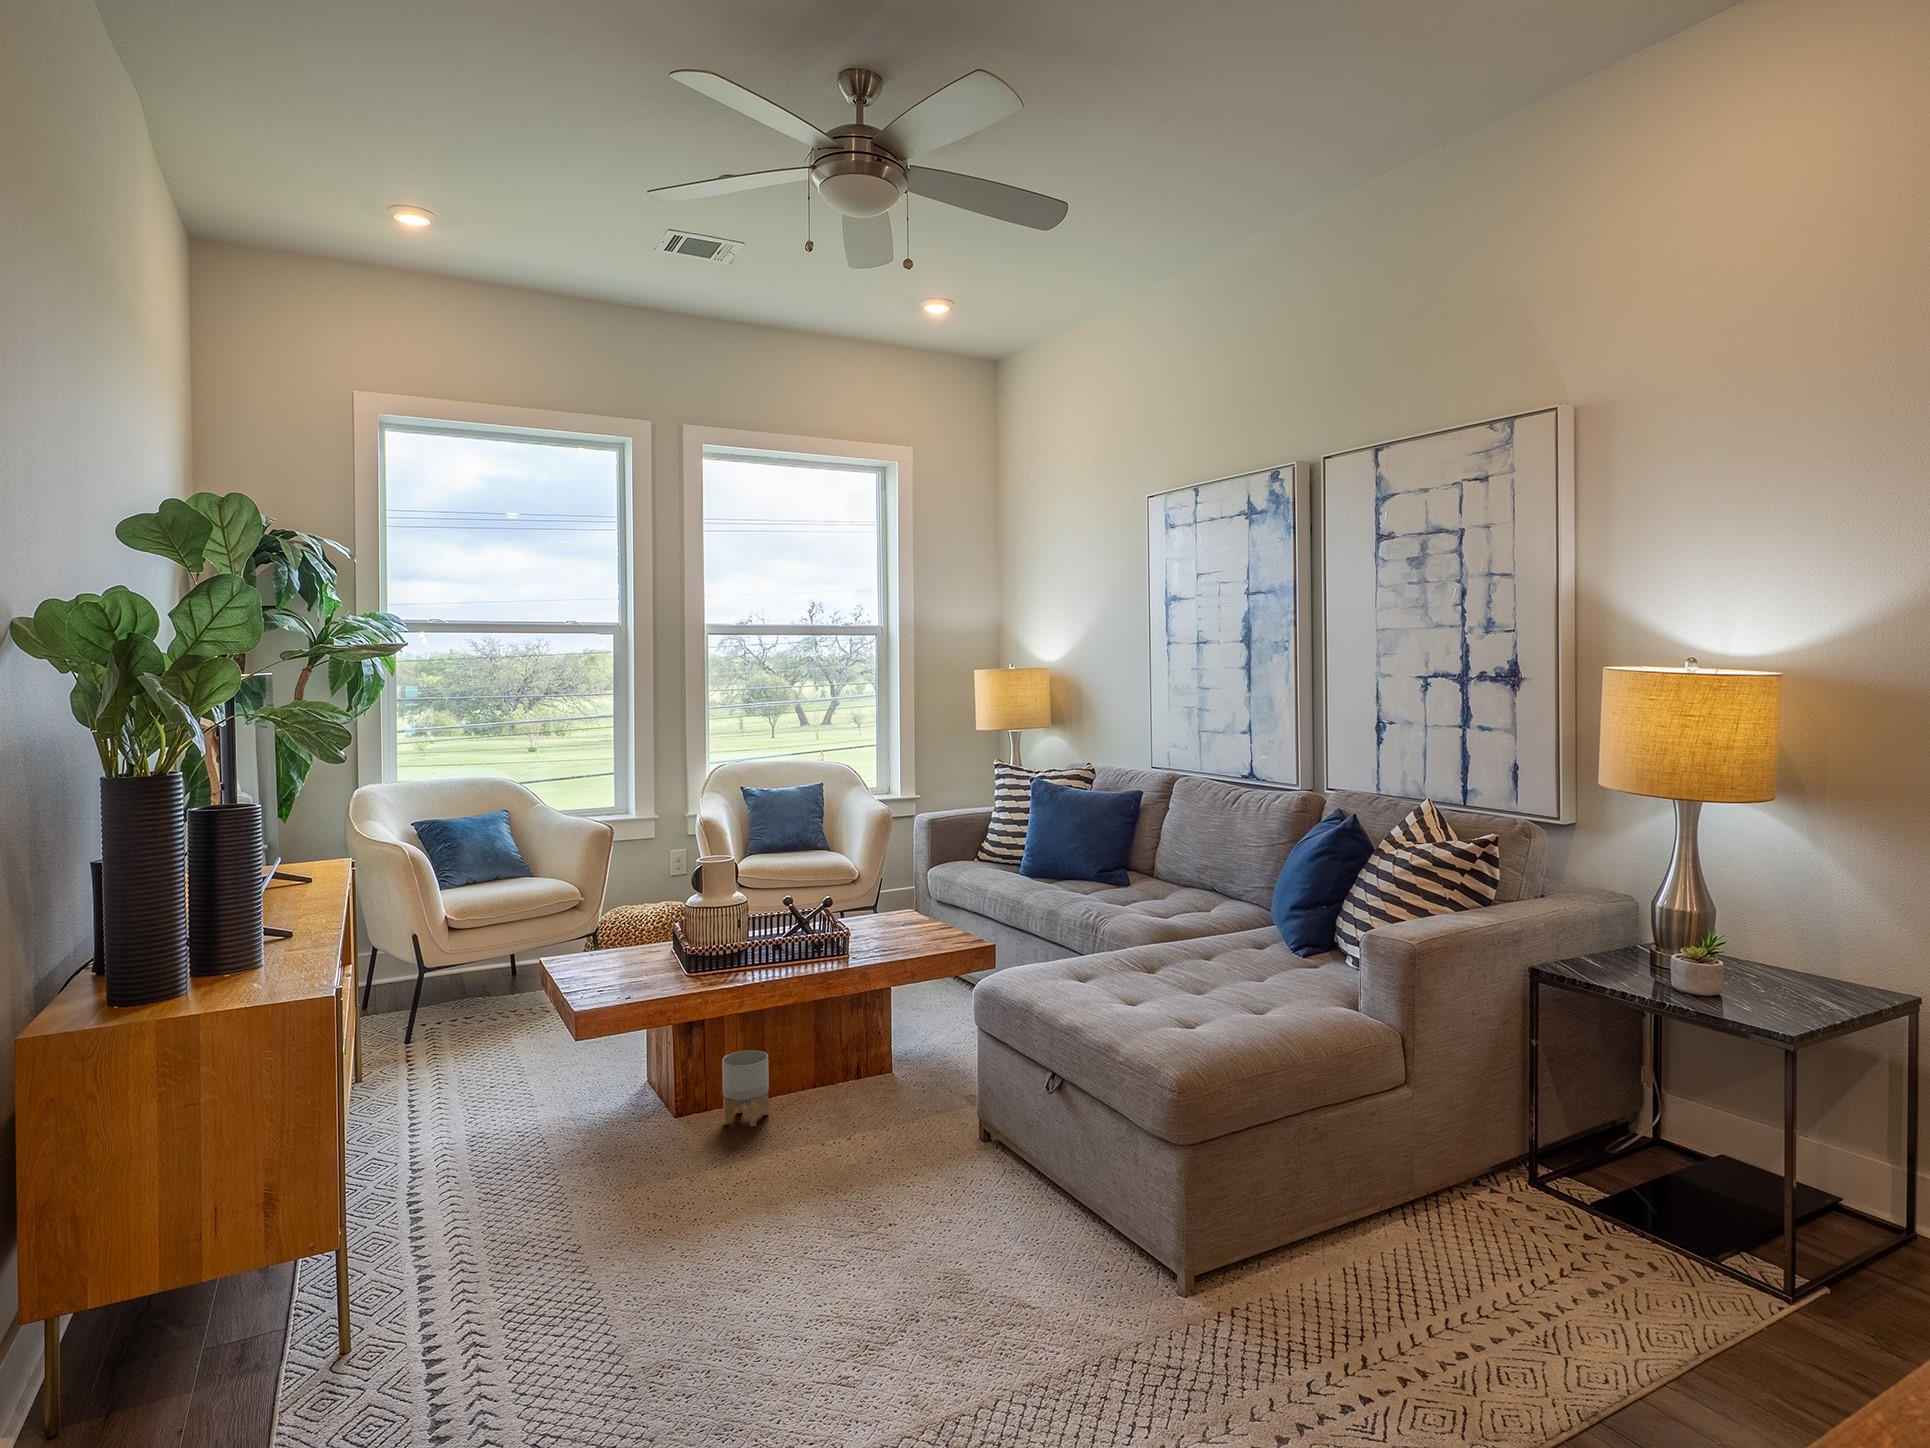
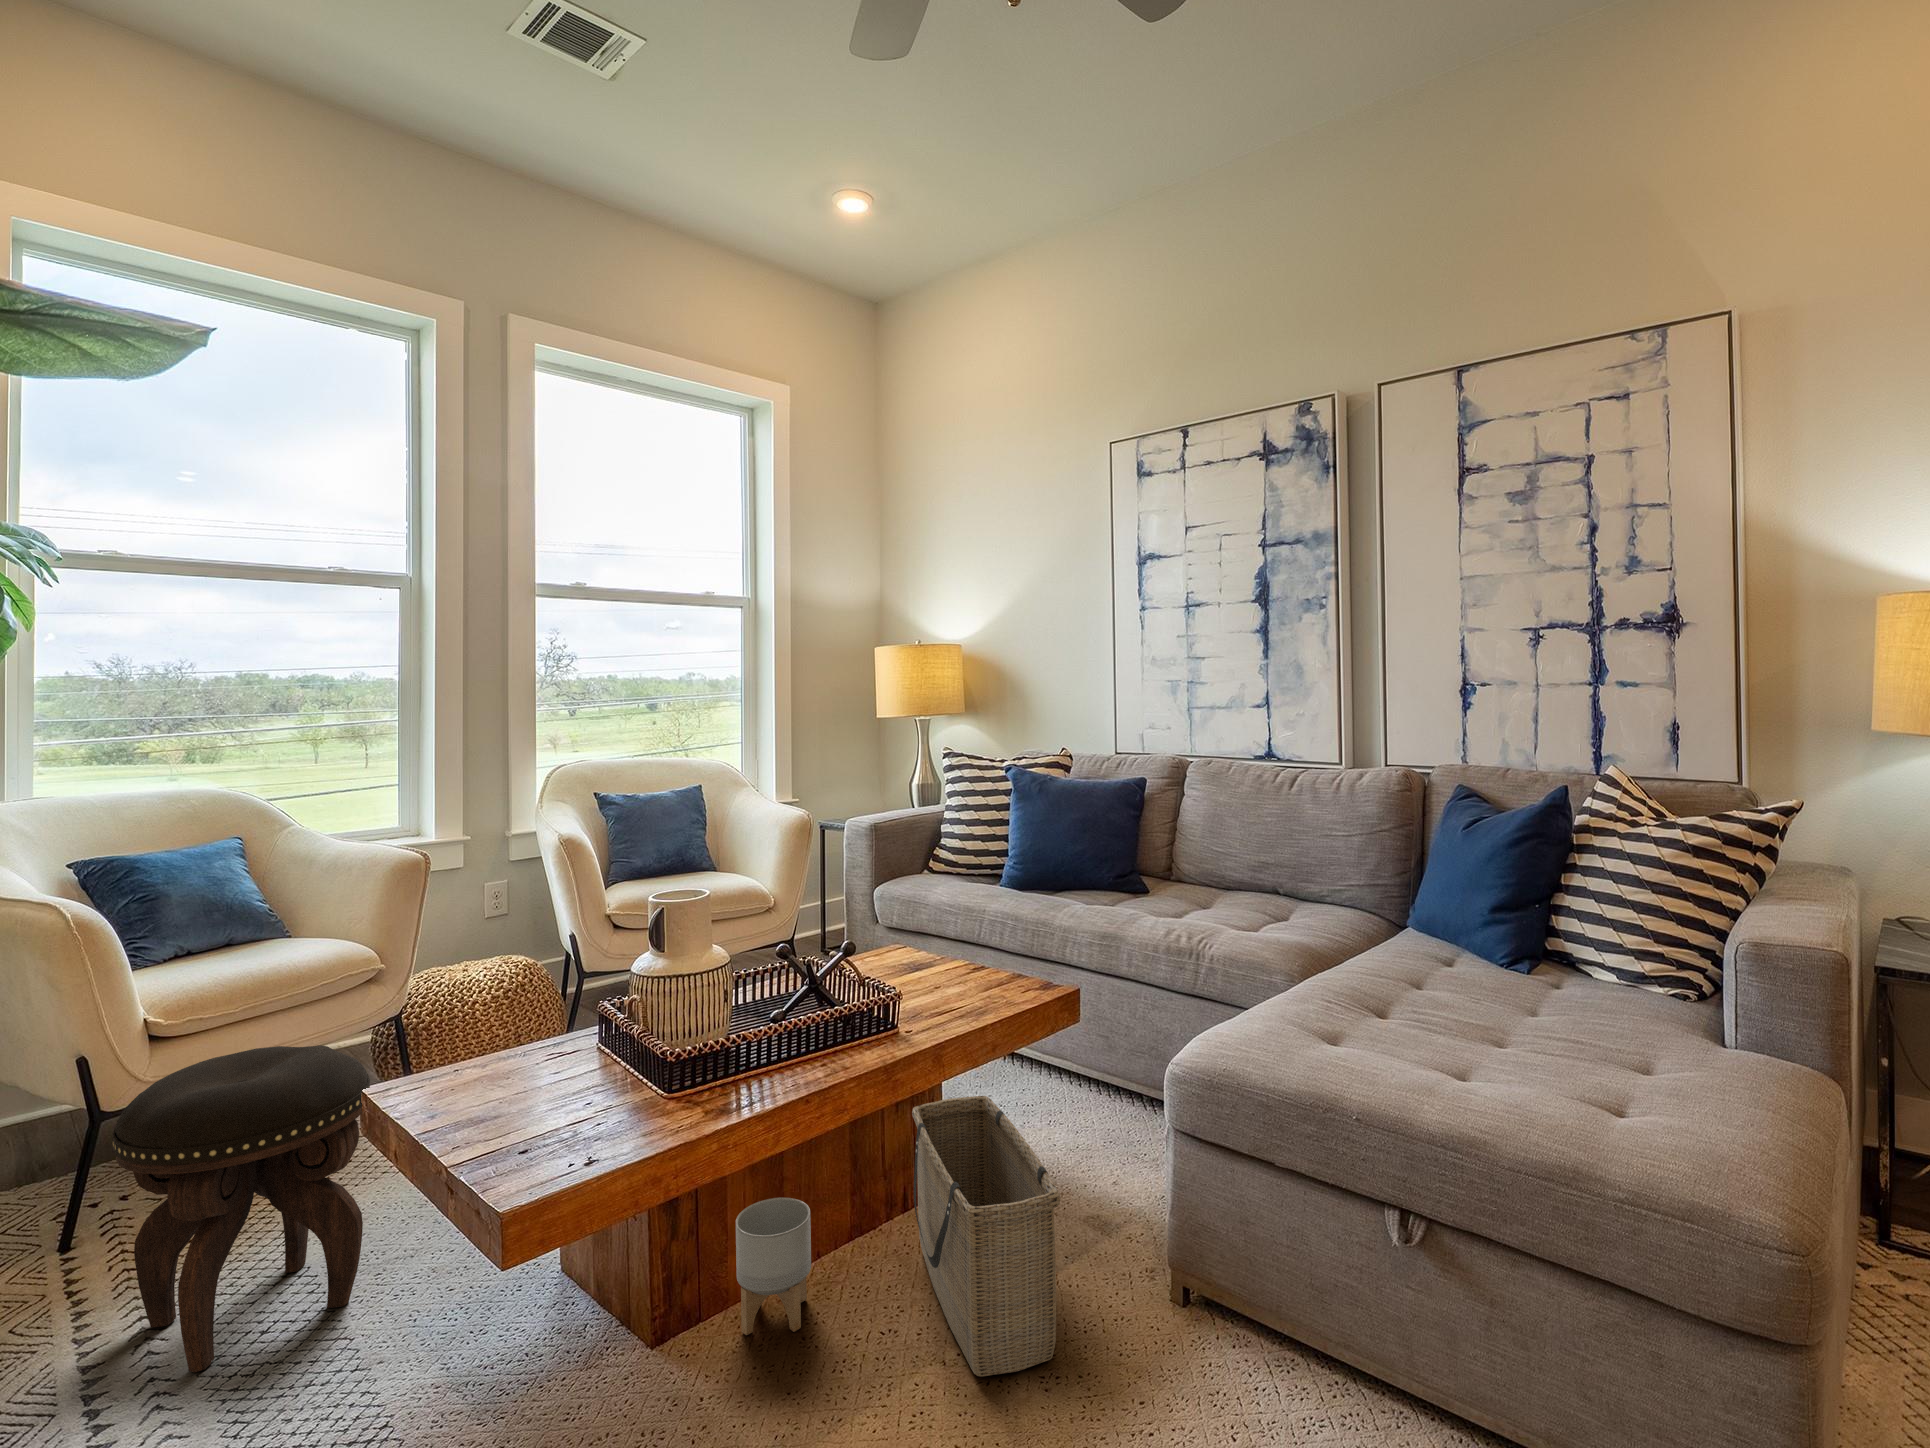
footstool: none [419,934,548,1102] -> present [112,1045,370,1372]
basket: none [825,1006,905,1159] -> present [912,1096,1060,1376]

